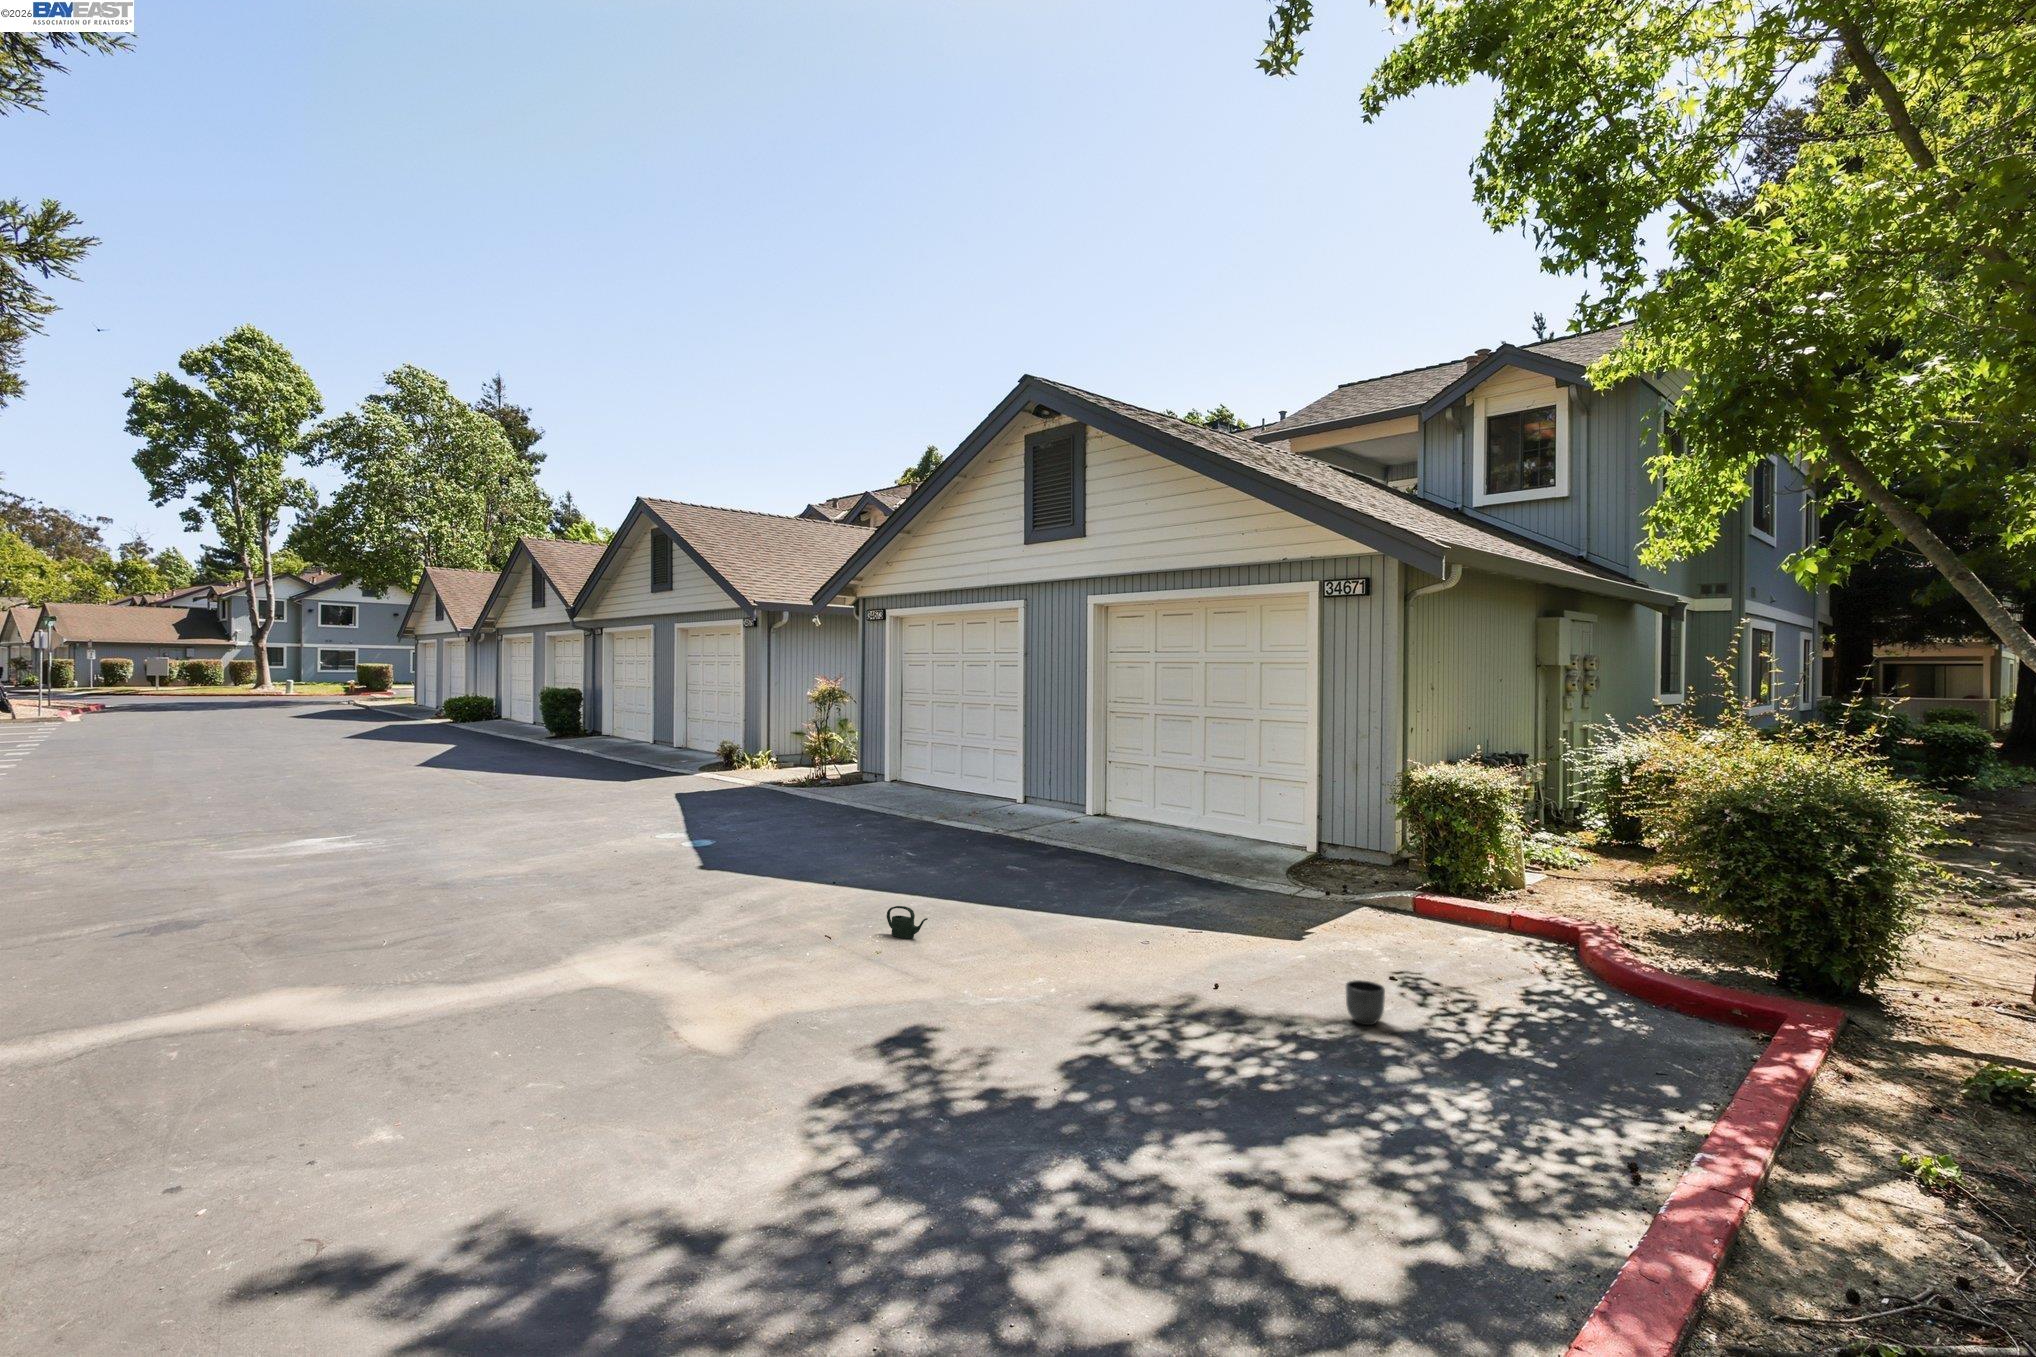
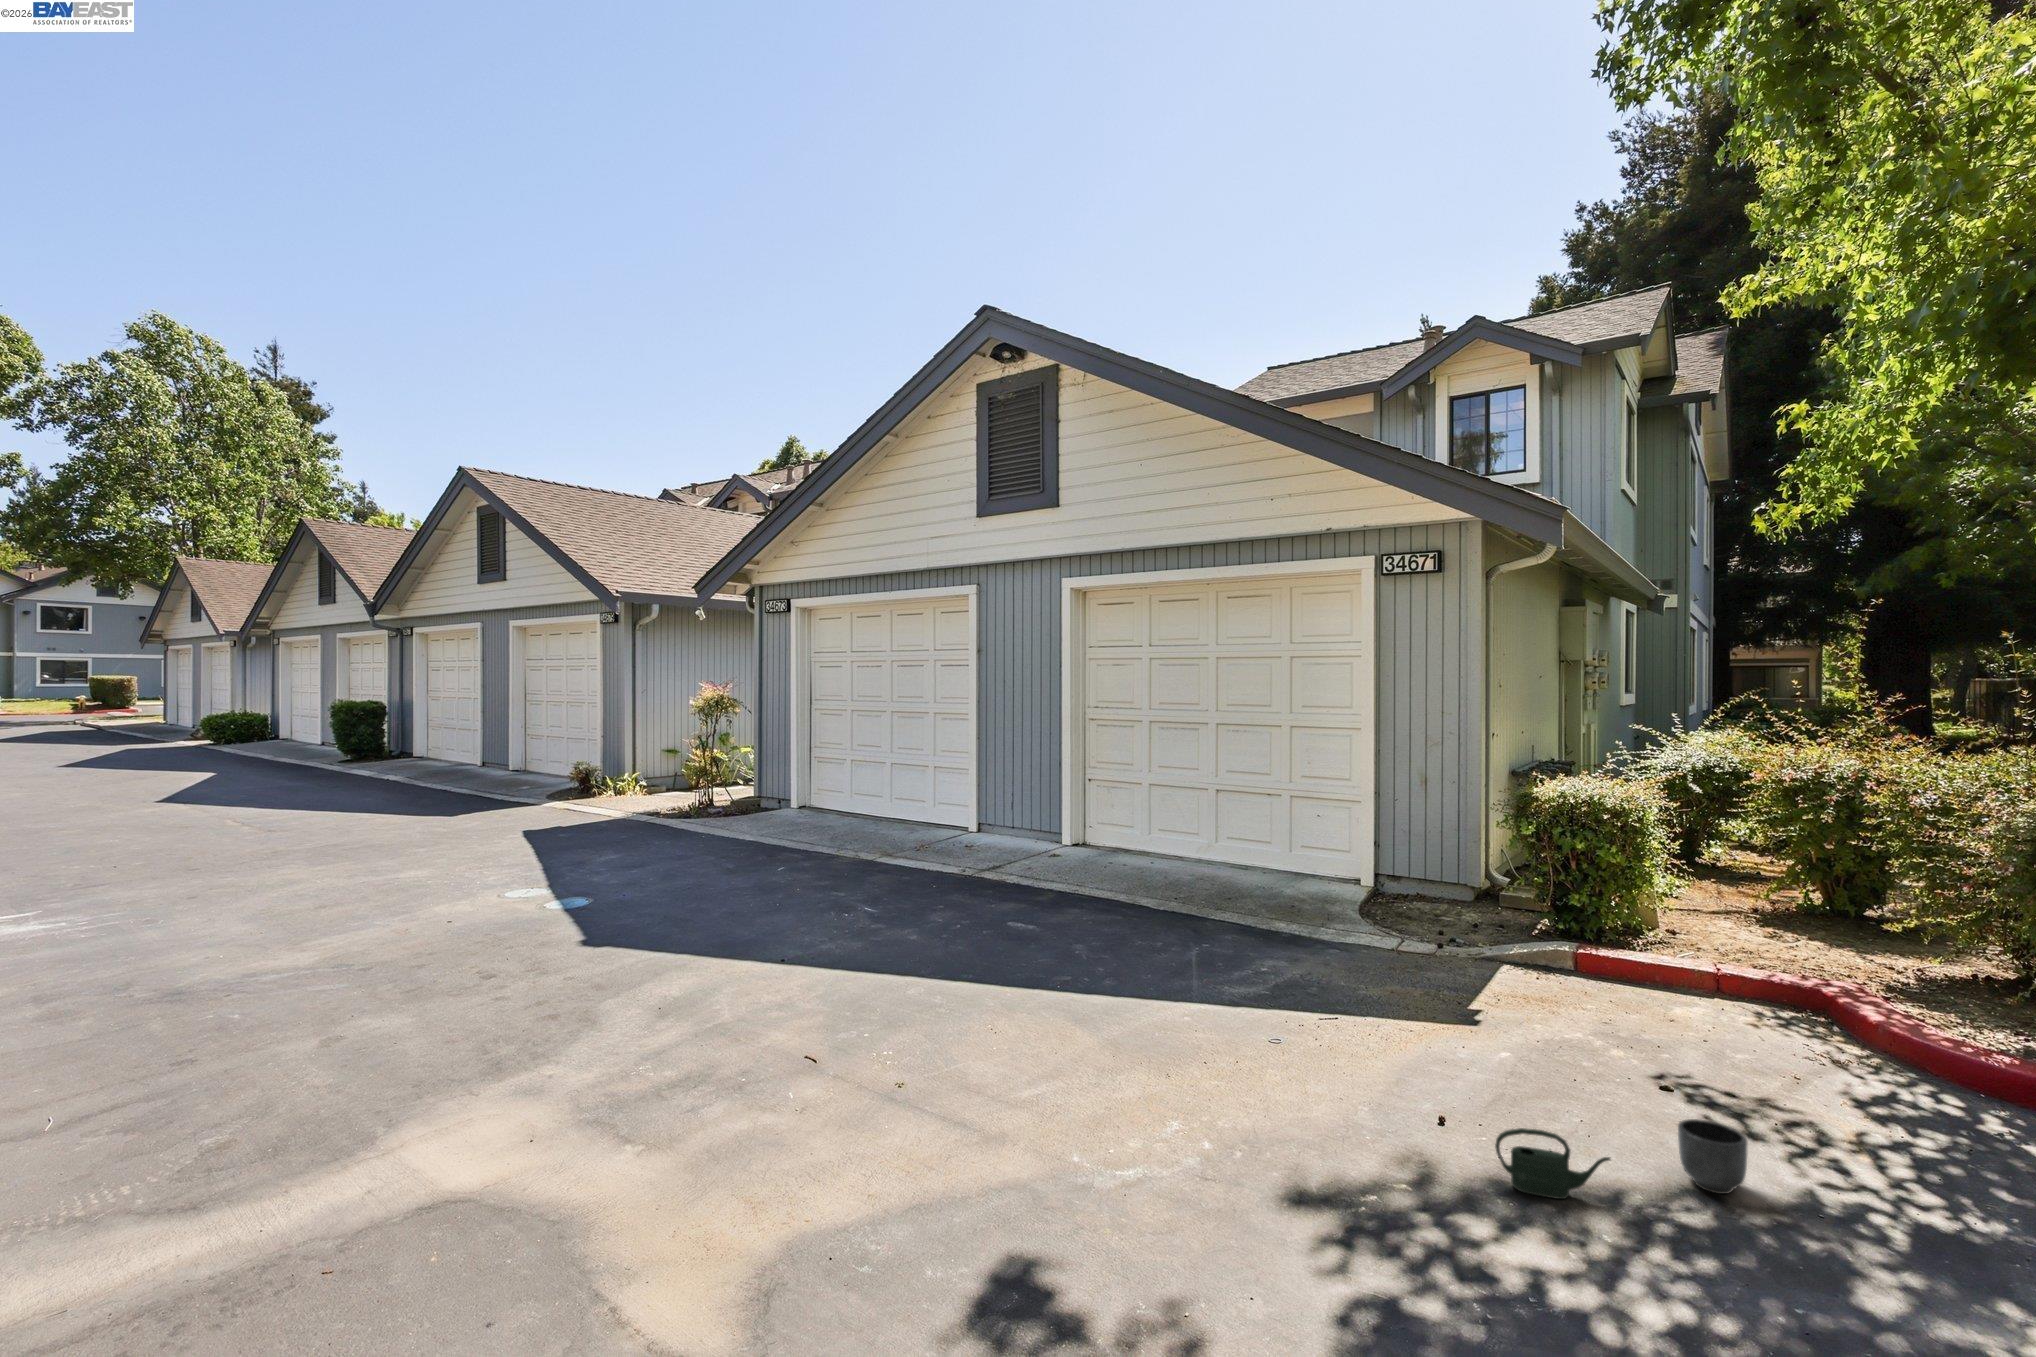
watering can: present [887,906,928,939] -> present [1495,1128,1610,1199]

